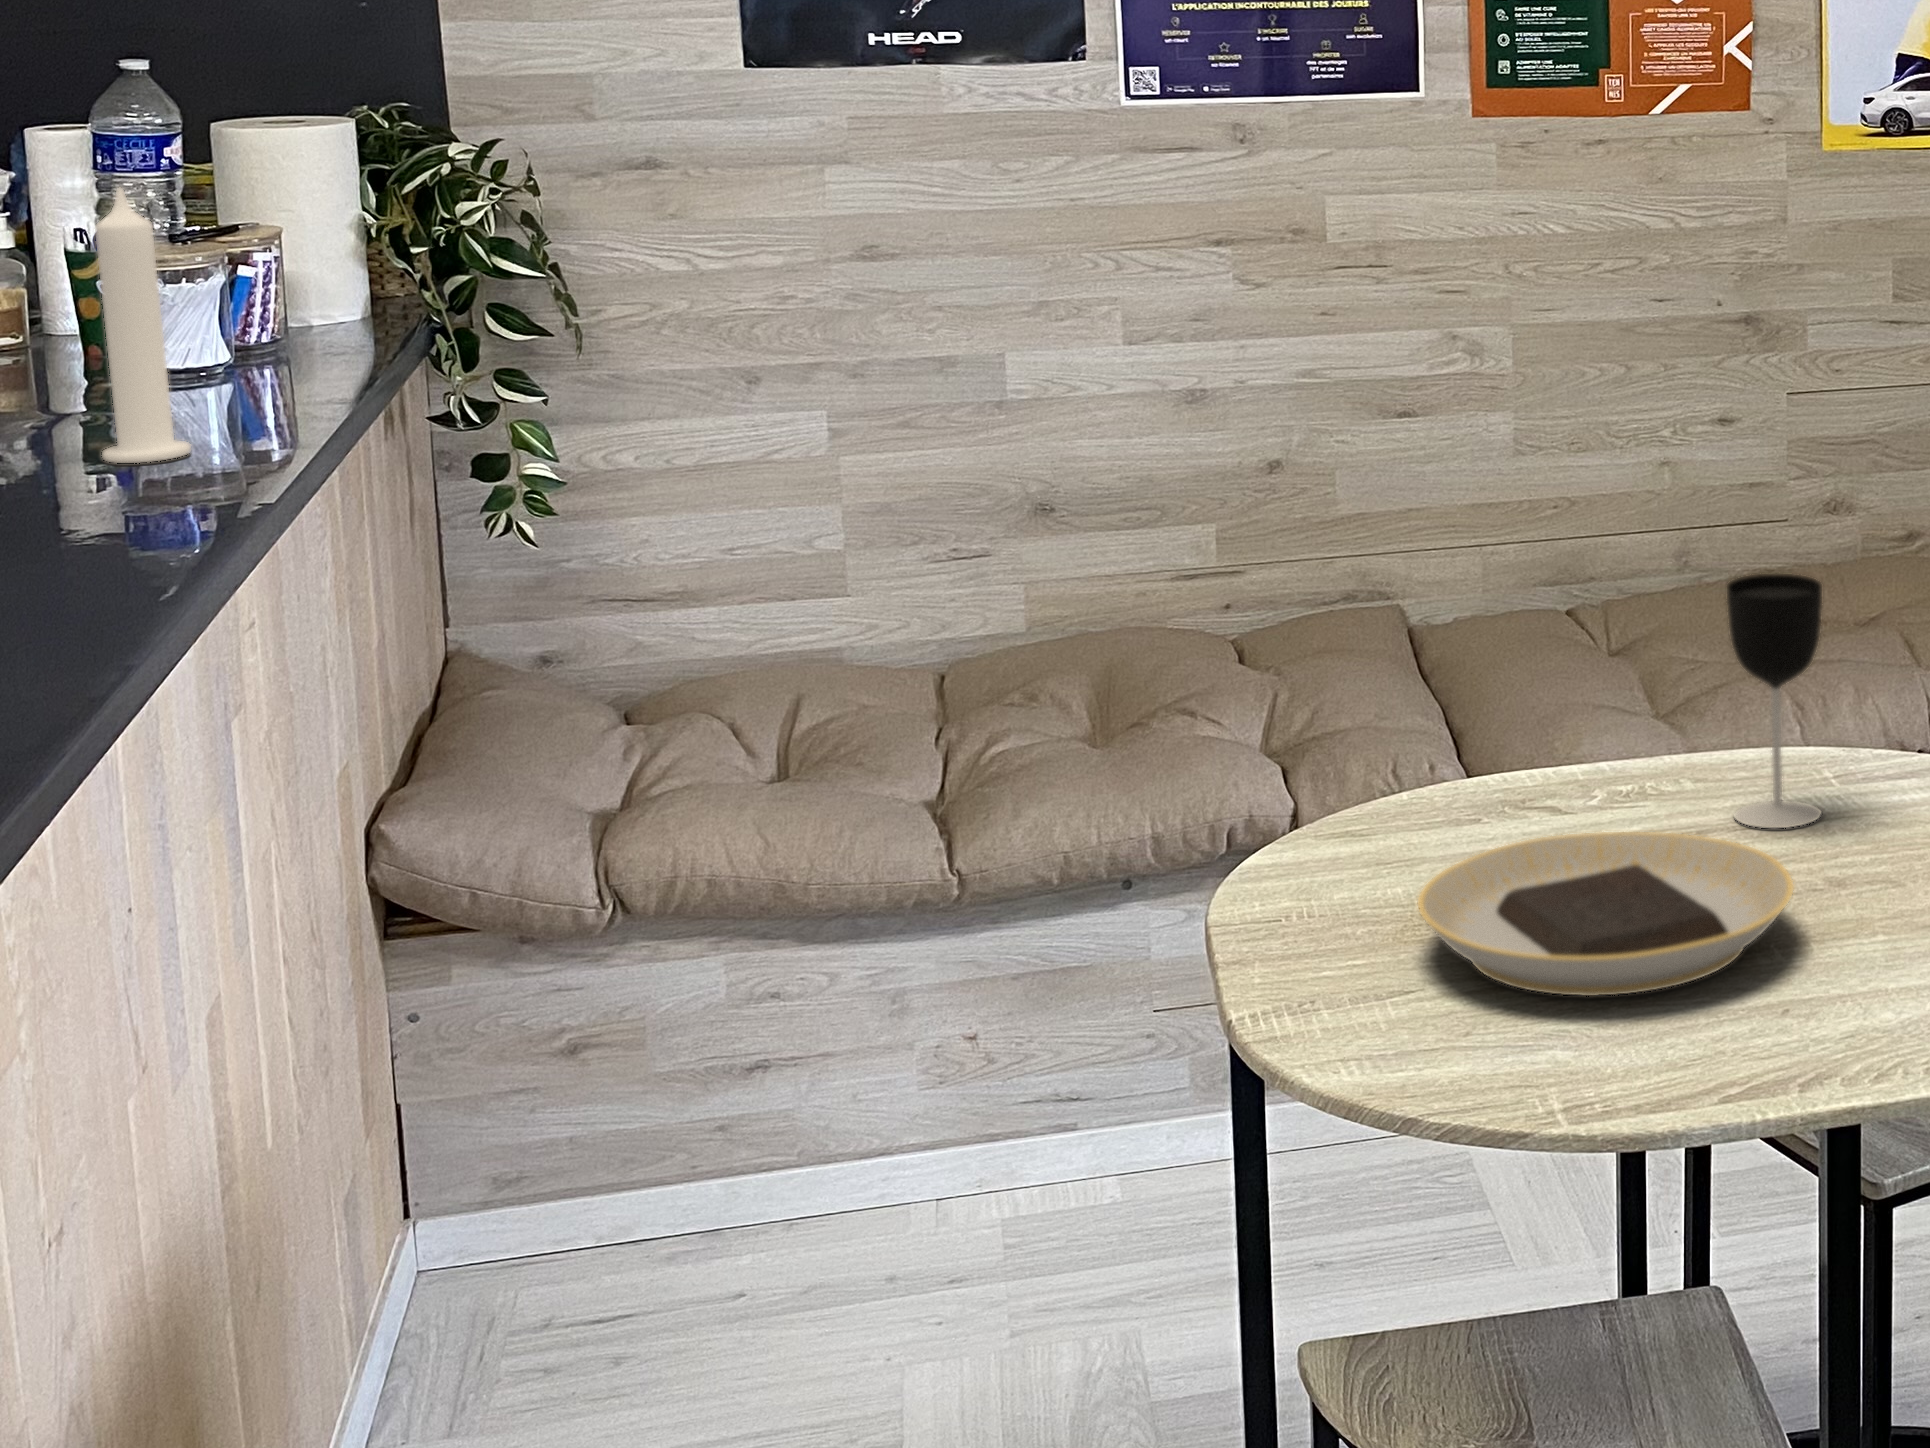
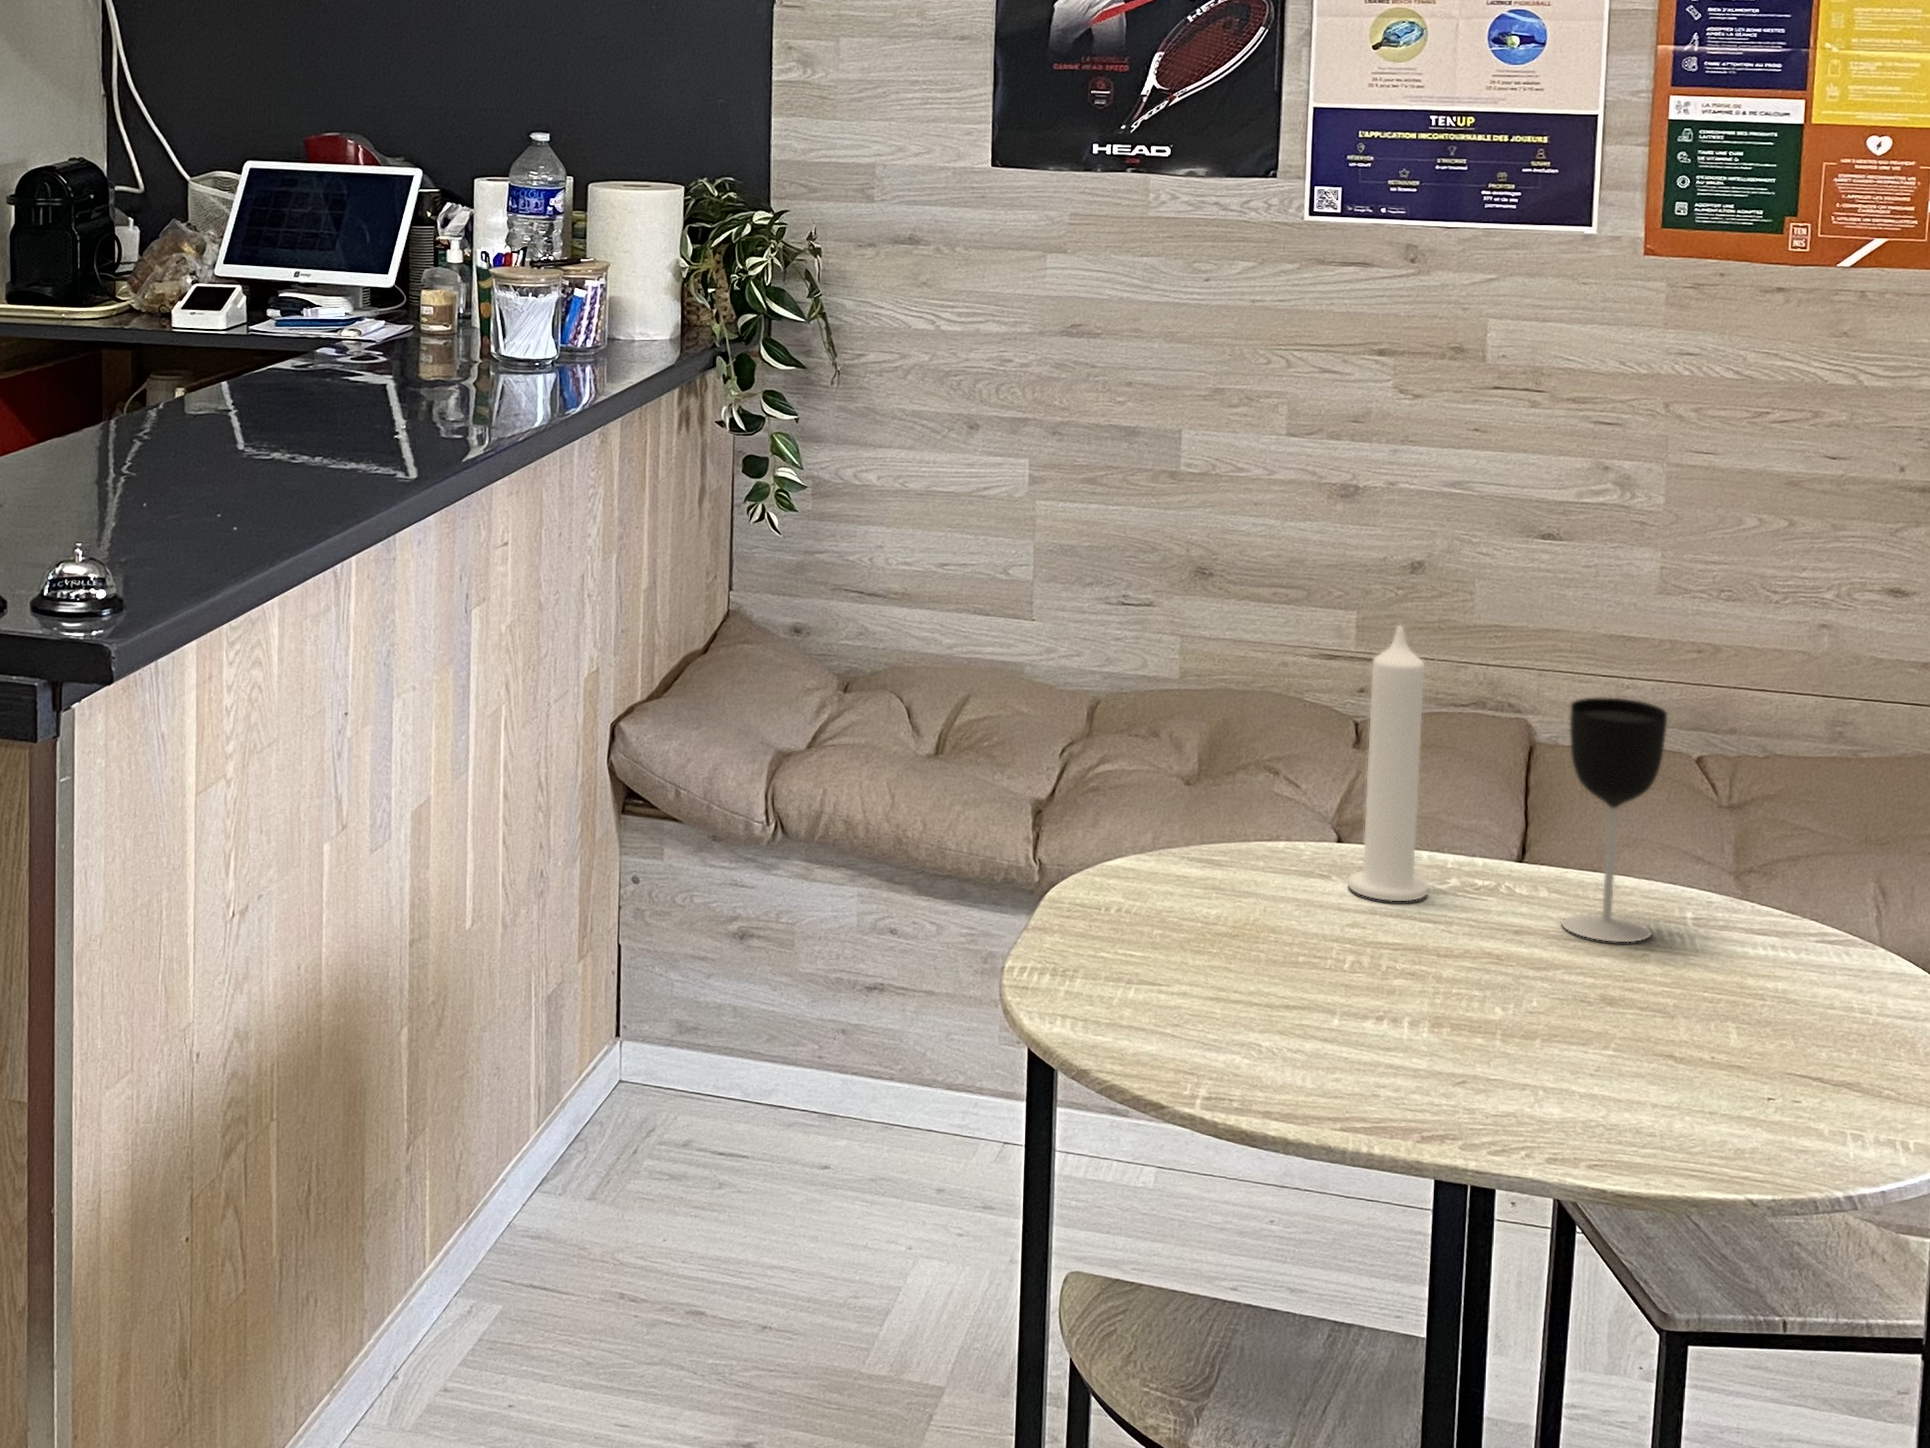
candle: present [95,188,191,463] -> present [1348,626,1428,901]
plate: present [1417,832,1793,996] -> none [1183,890,1534,1036]

